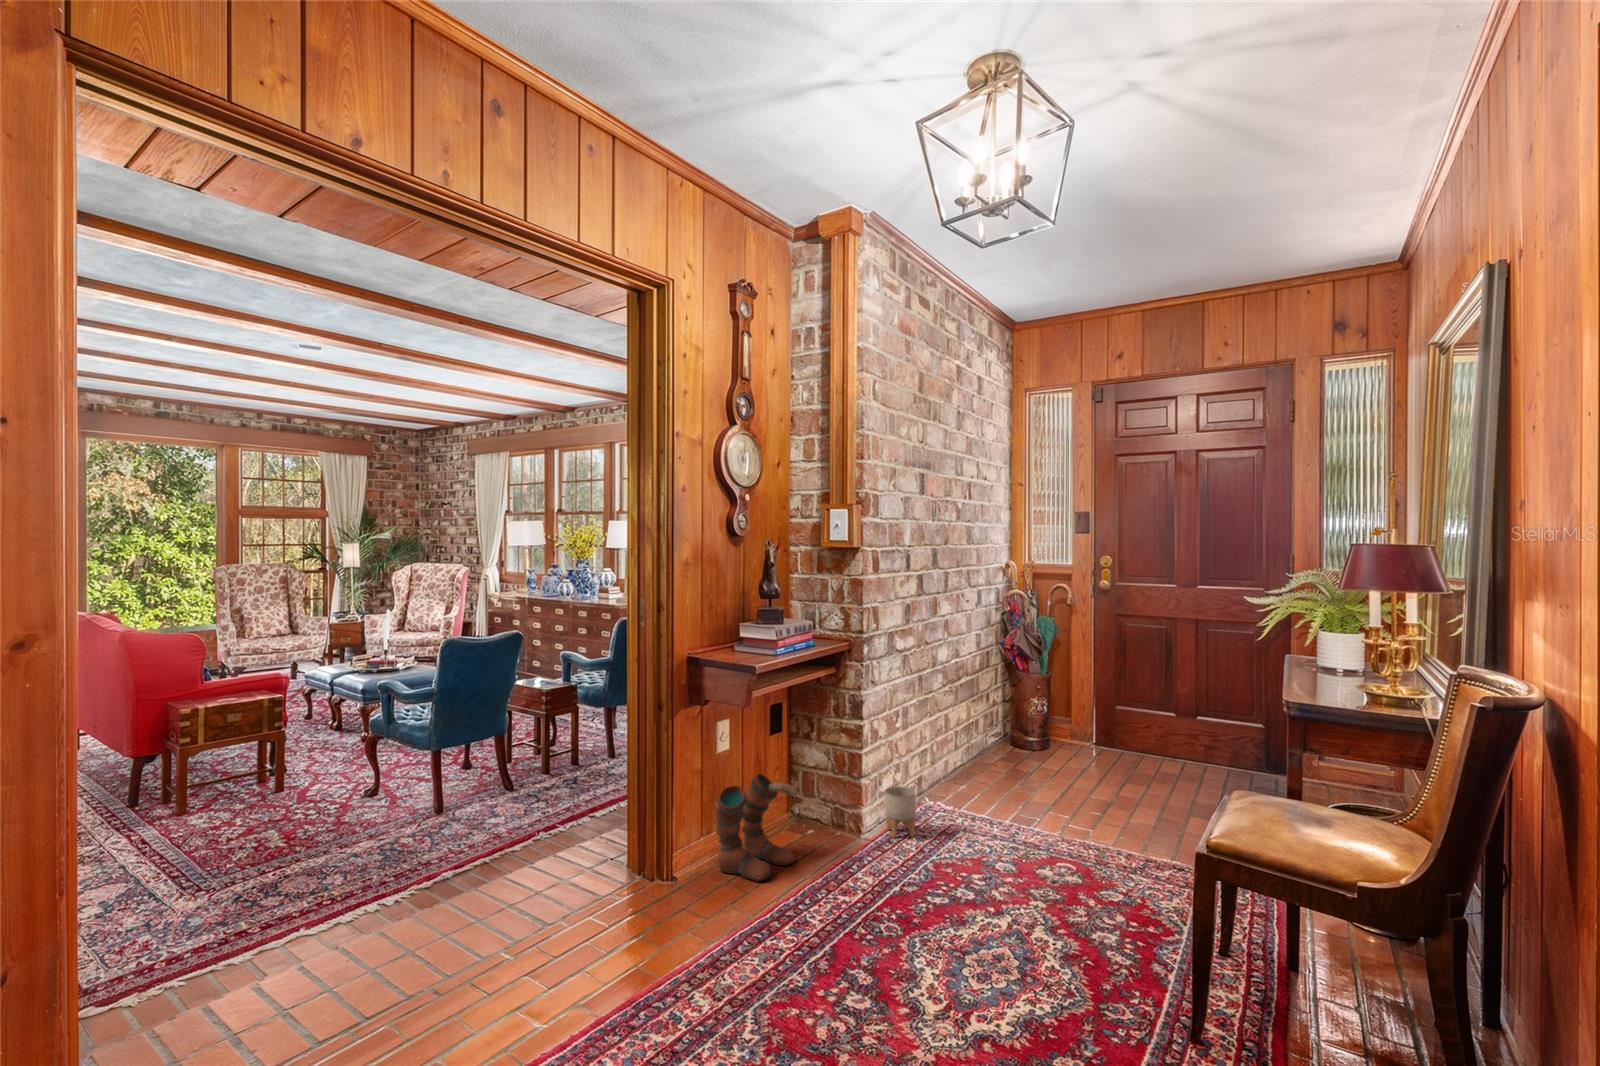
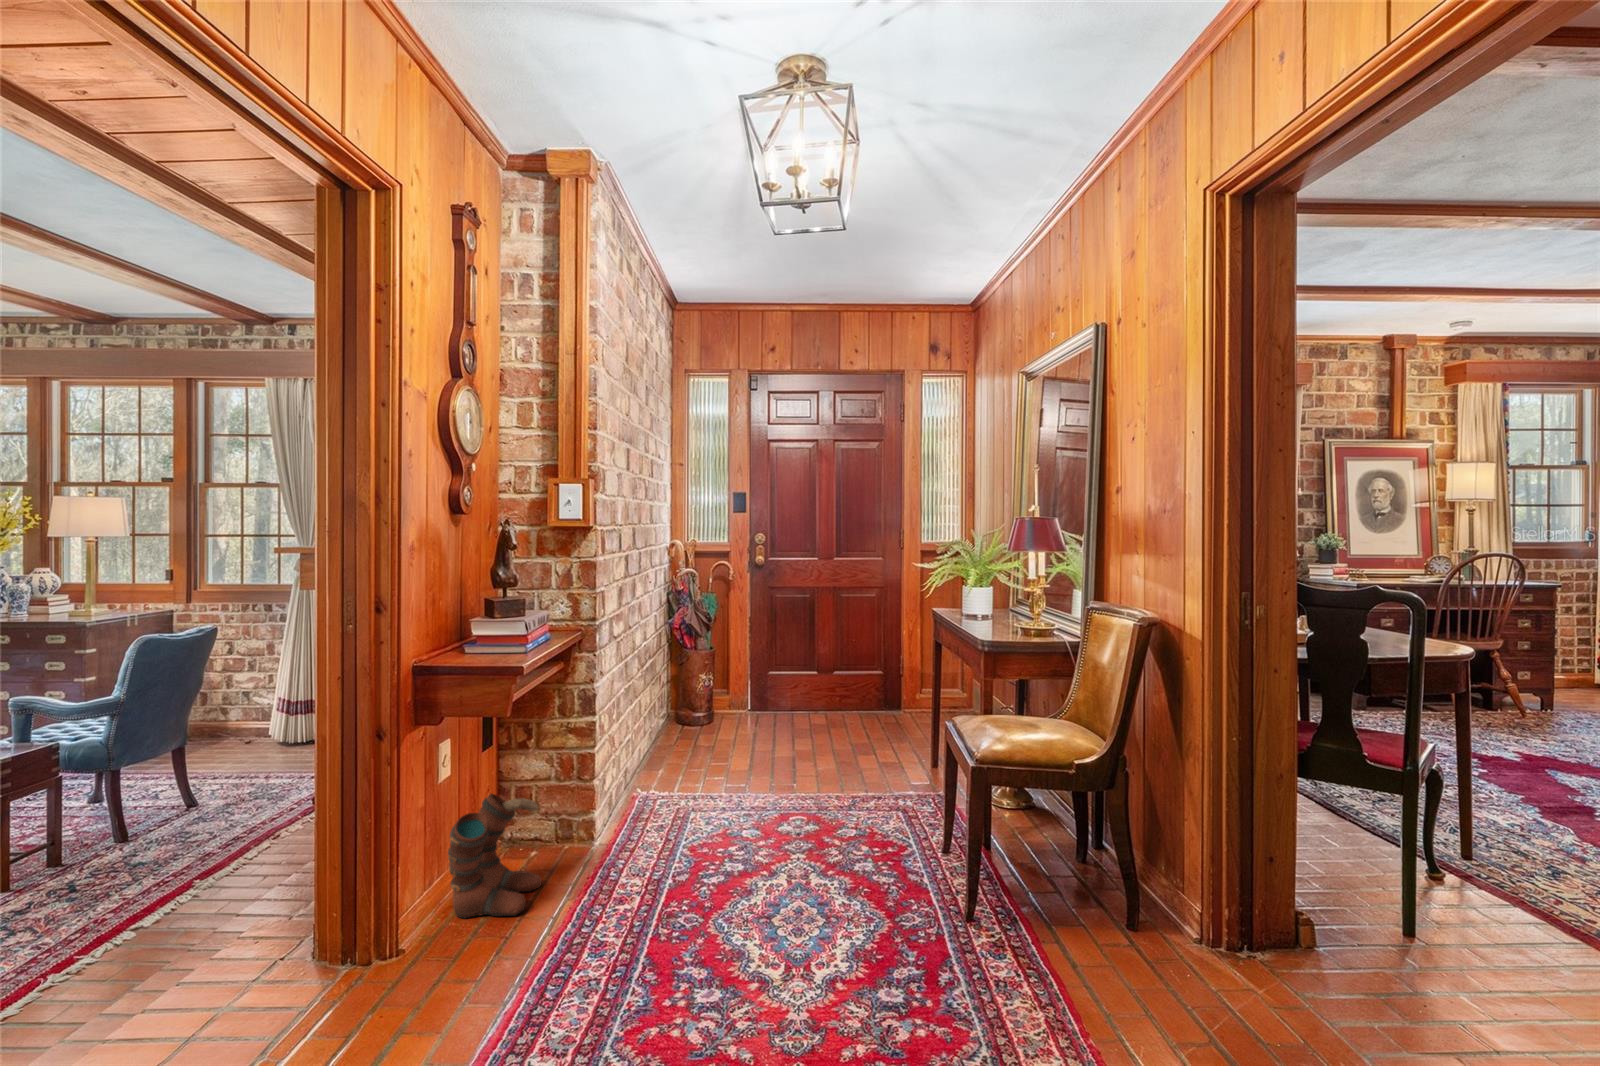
planter: present [885,786,916,837] -> none [617,778,649,832]

